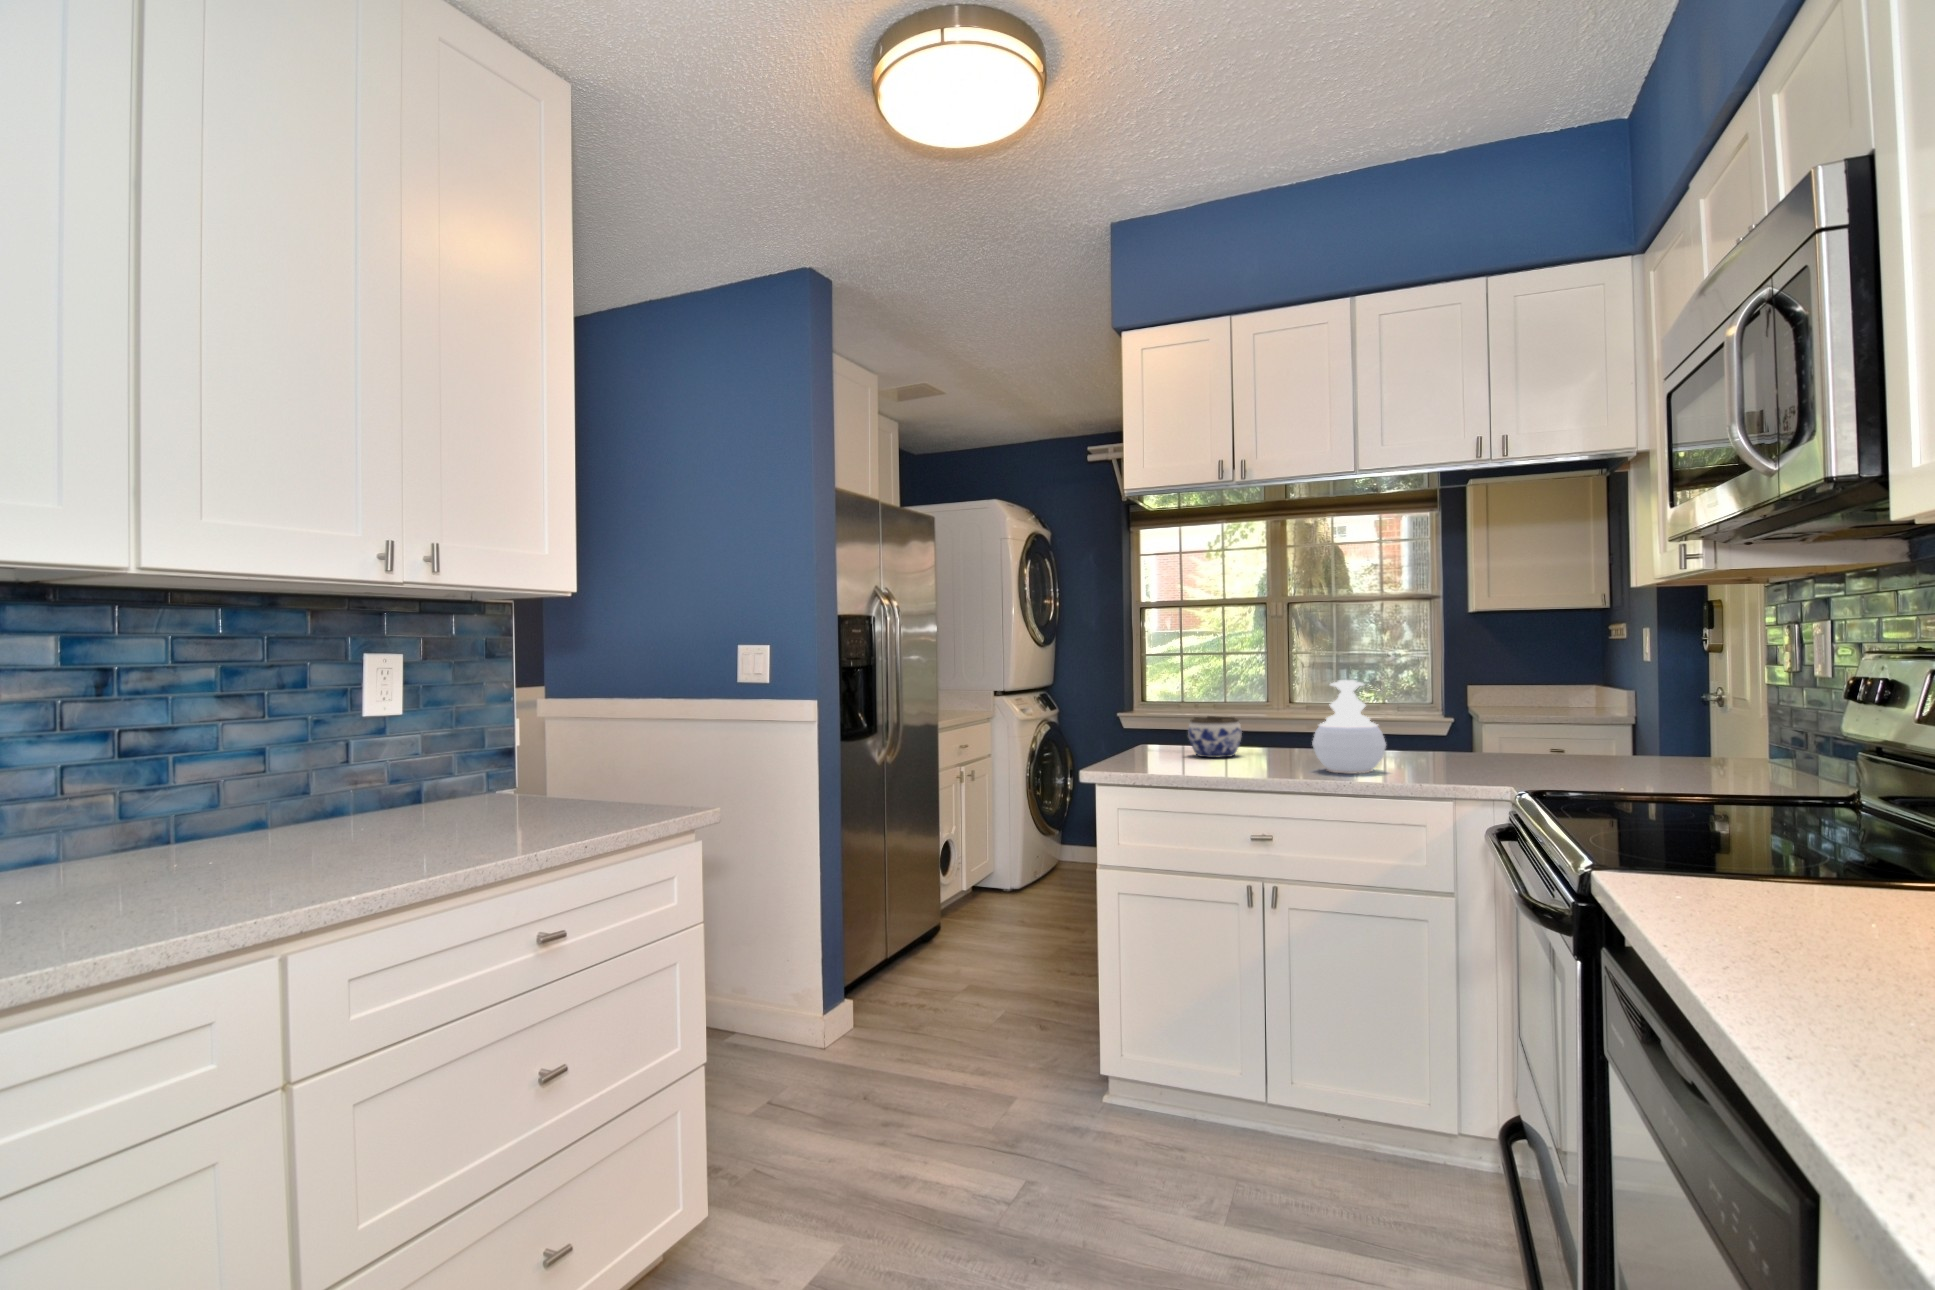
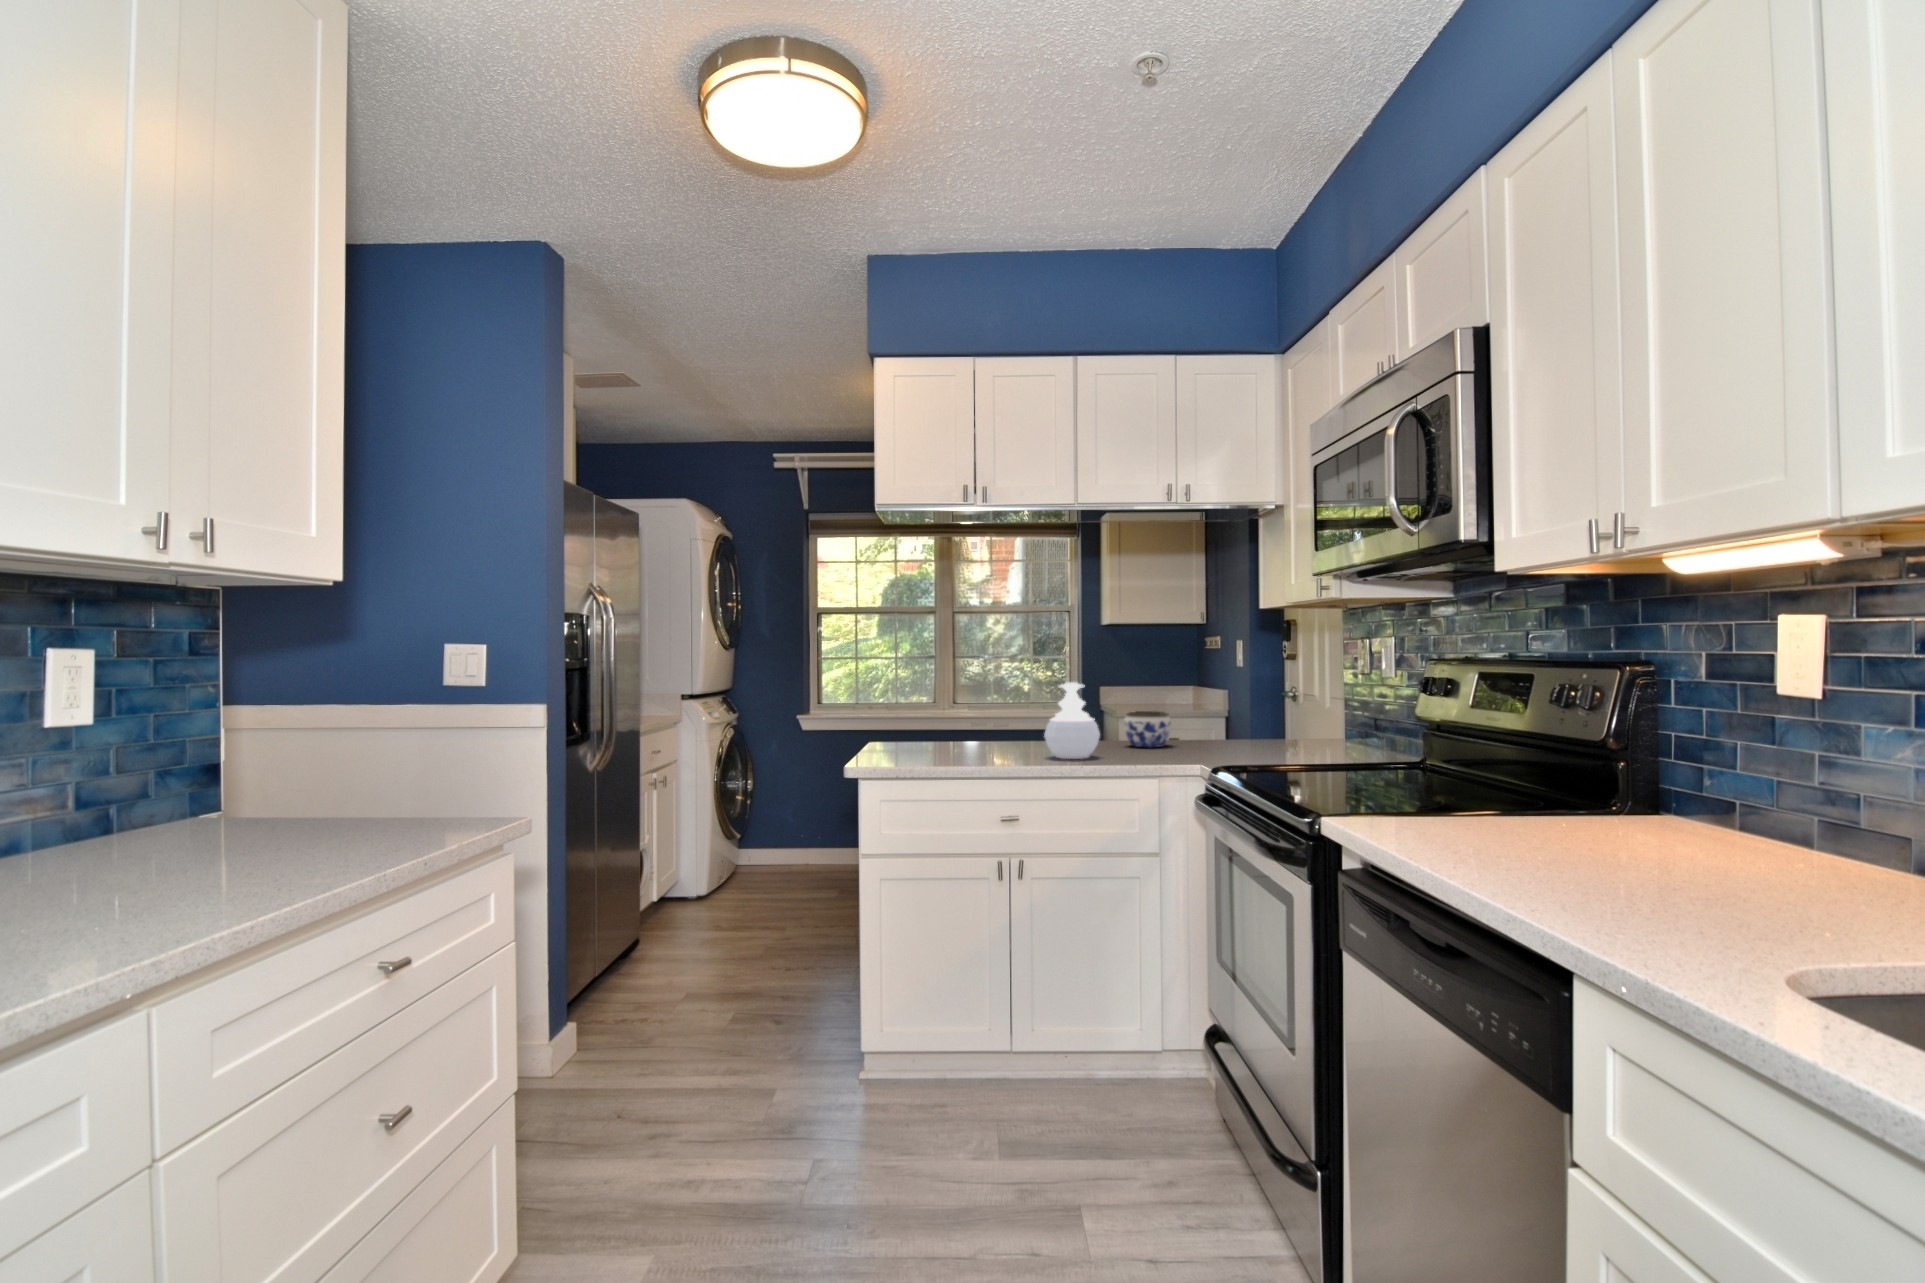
jar: present [1188,716,1242,757] -> present [1124,711,1171,747]

